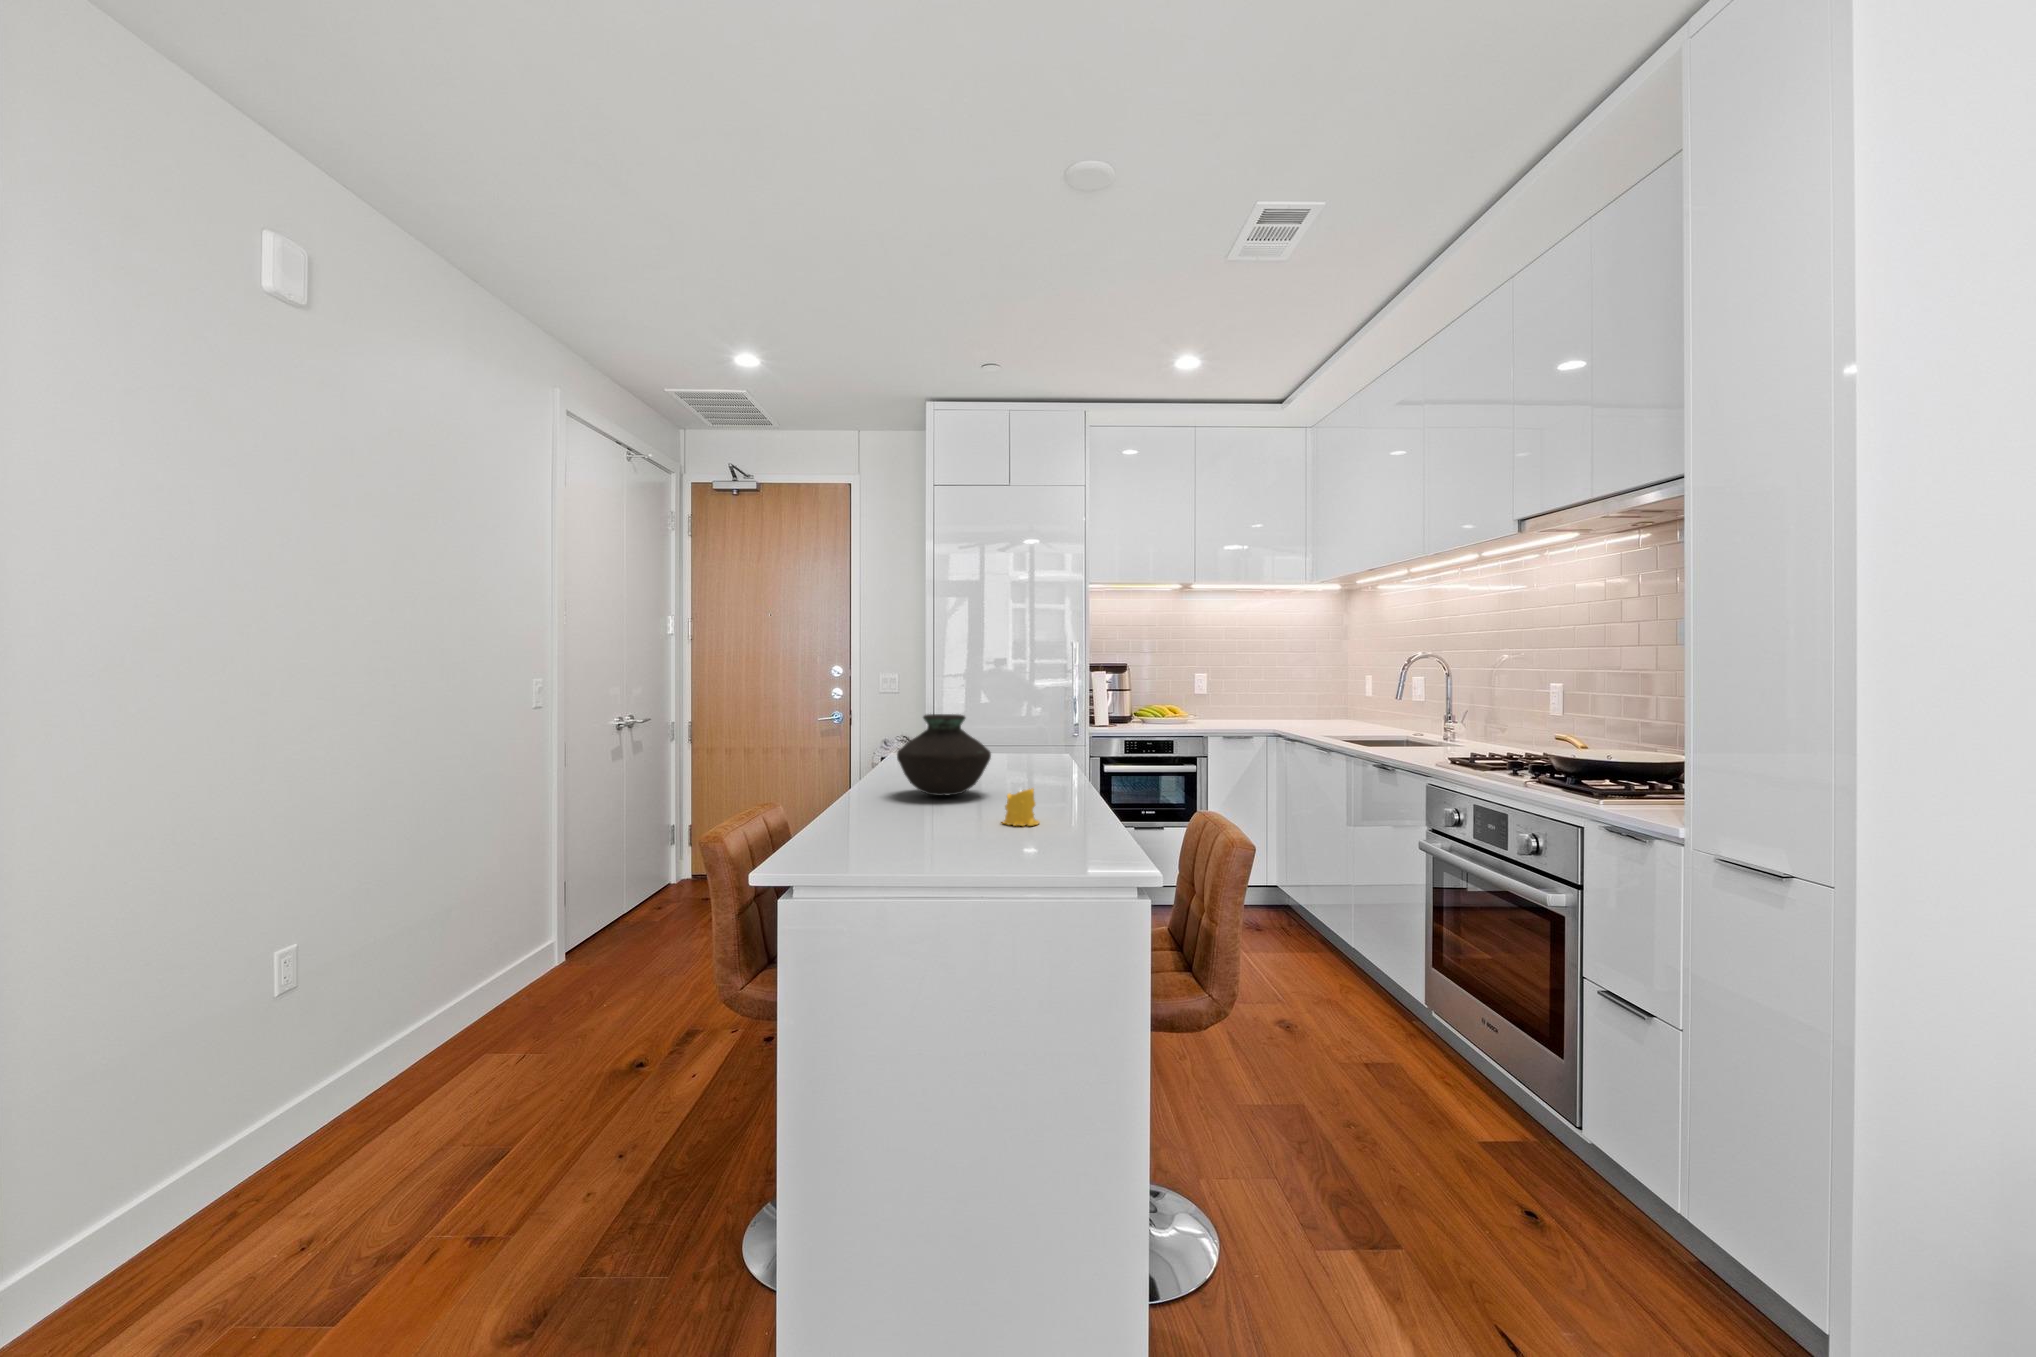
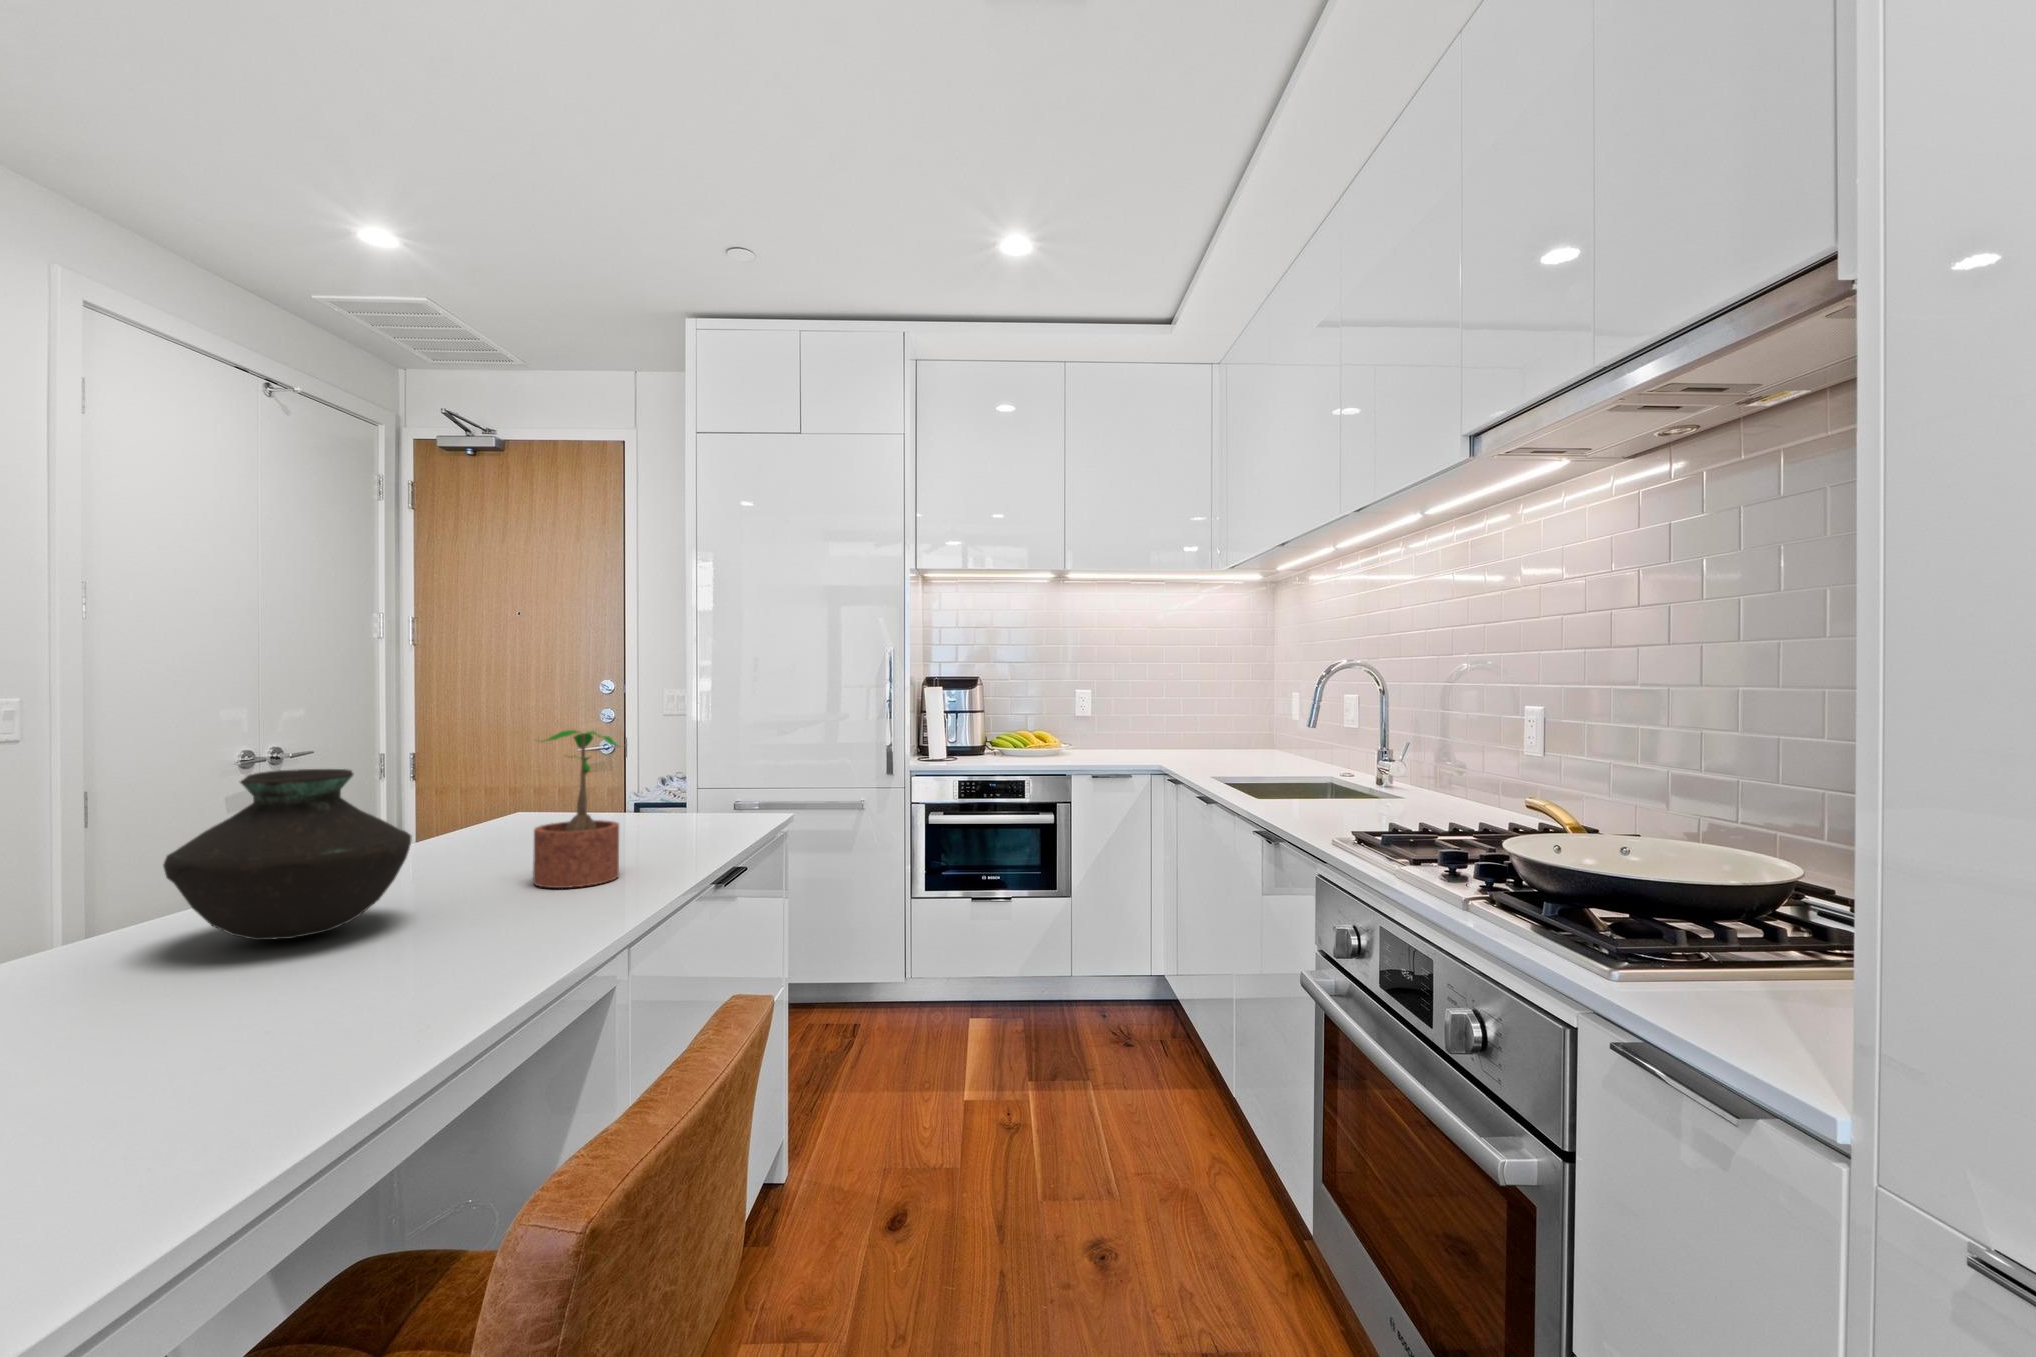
potted plant: none [1001,697,1047,782] -> present [533,730,619,888]
candle: present [1003,789,1039,826] -> none [125,964,263,1077]

